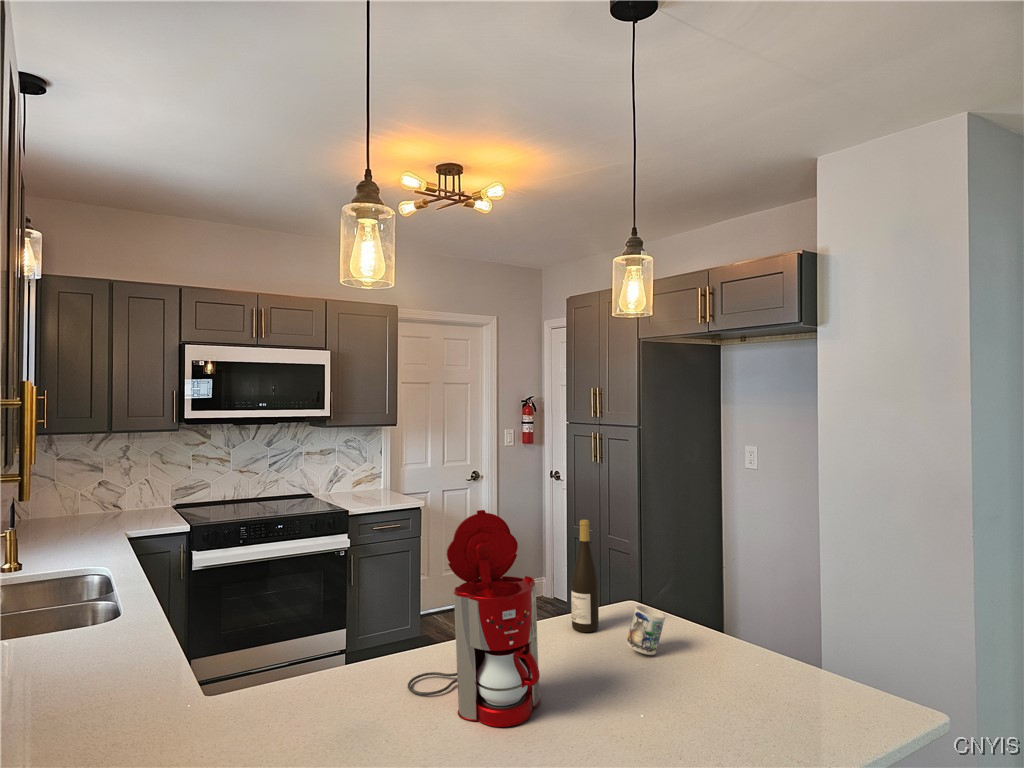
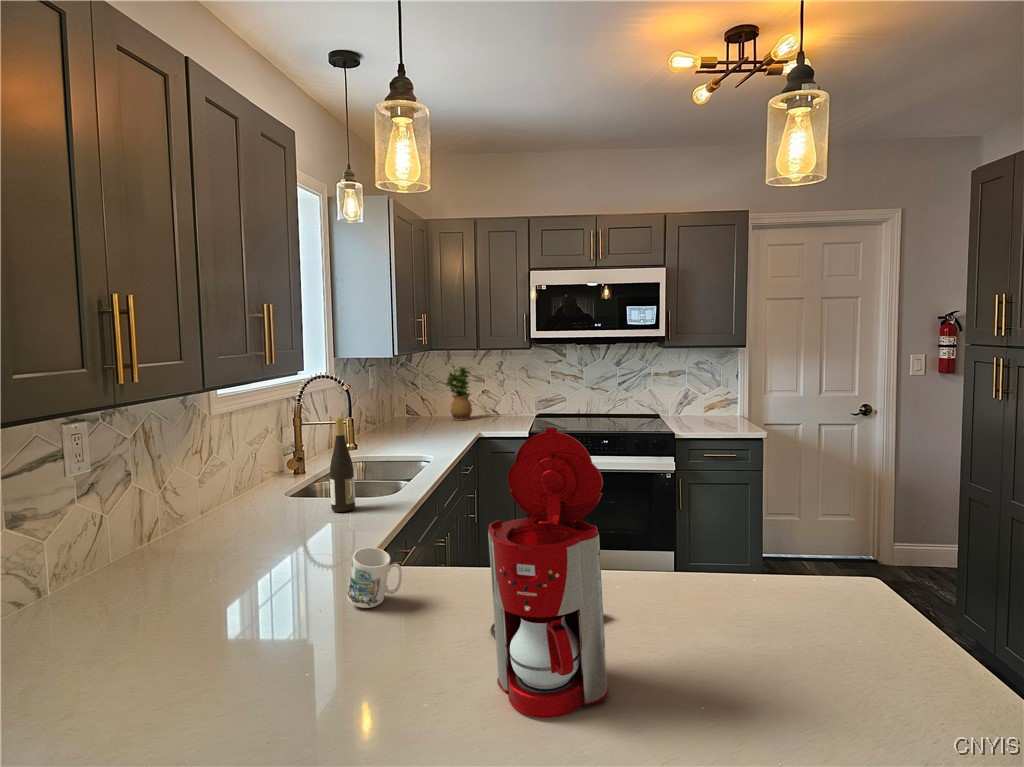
potted plant: none [43,453,86,523] -> present [445,367,472,420]
wine bottle: present [571,520,599,632] -> present [330,417,355,512]
mug: present [627,606,665,655] -> present [347,548,402,608]

